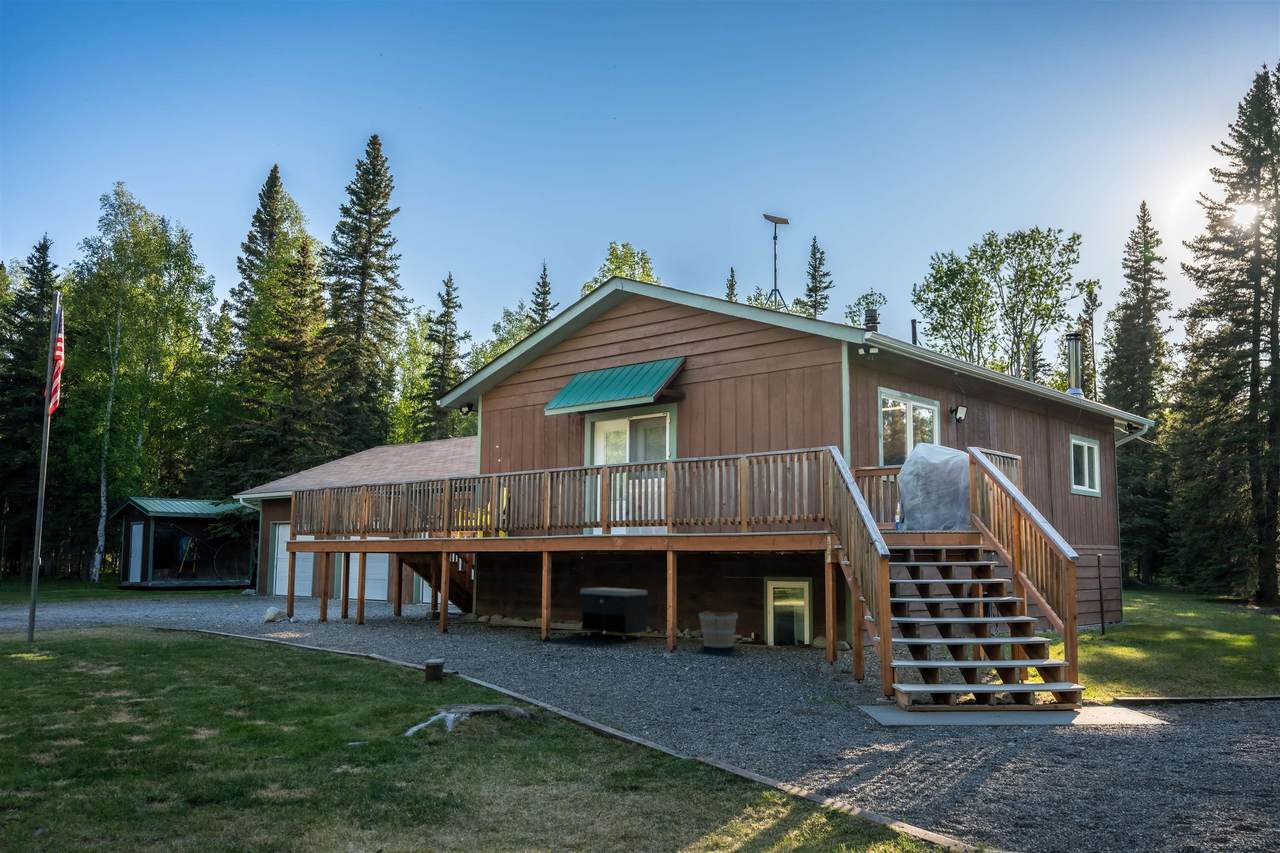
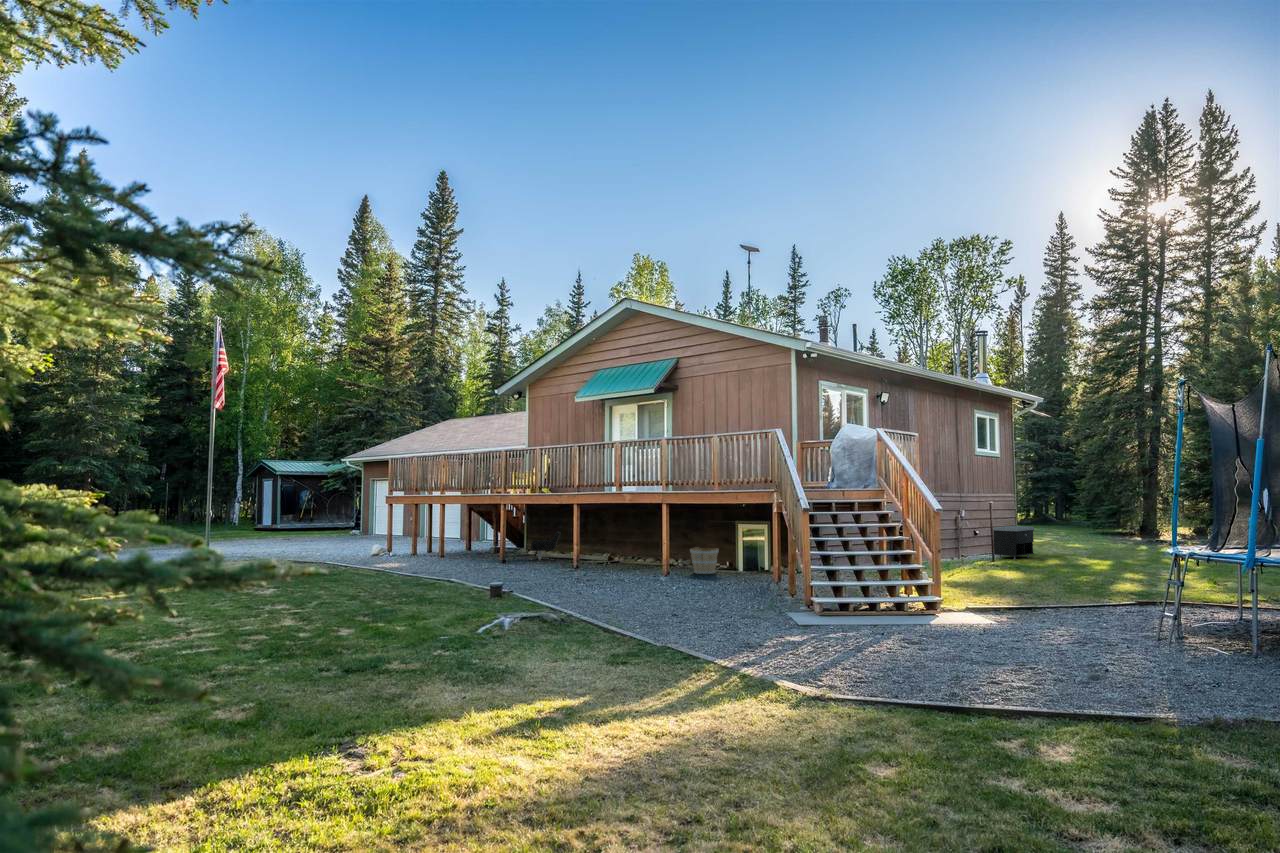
lounge chair: none [473,588,521,627] -> present [531,532,560,560]
storage bench: present [580,588,647,638] -> present [993,526,1034,559]

